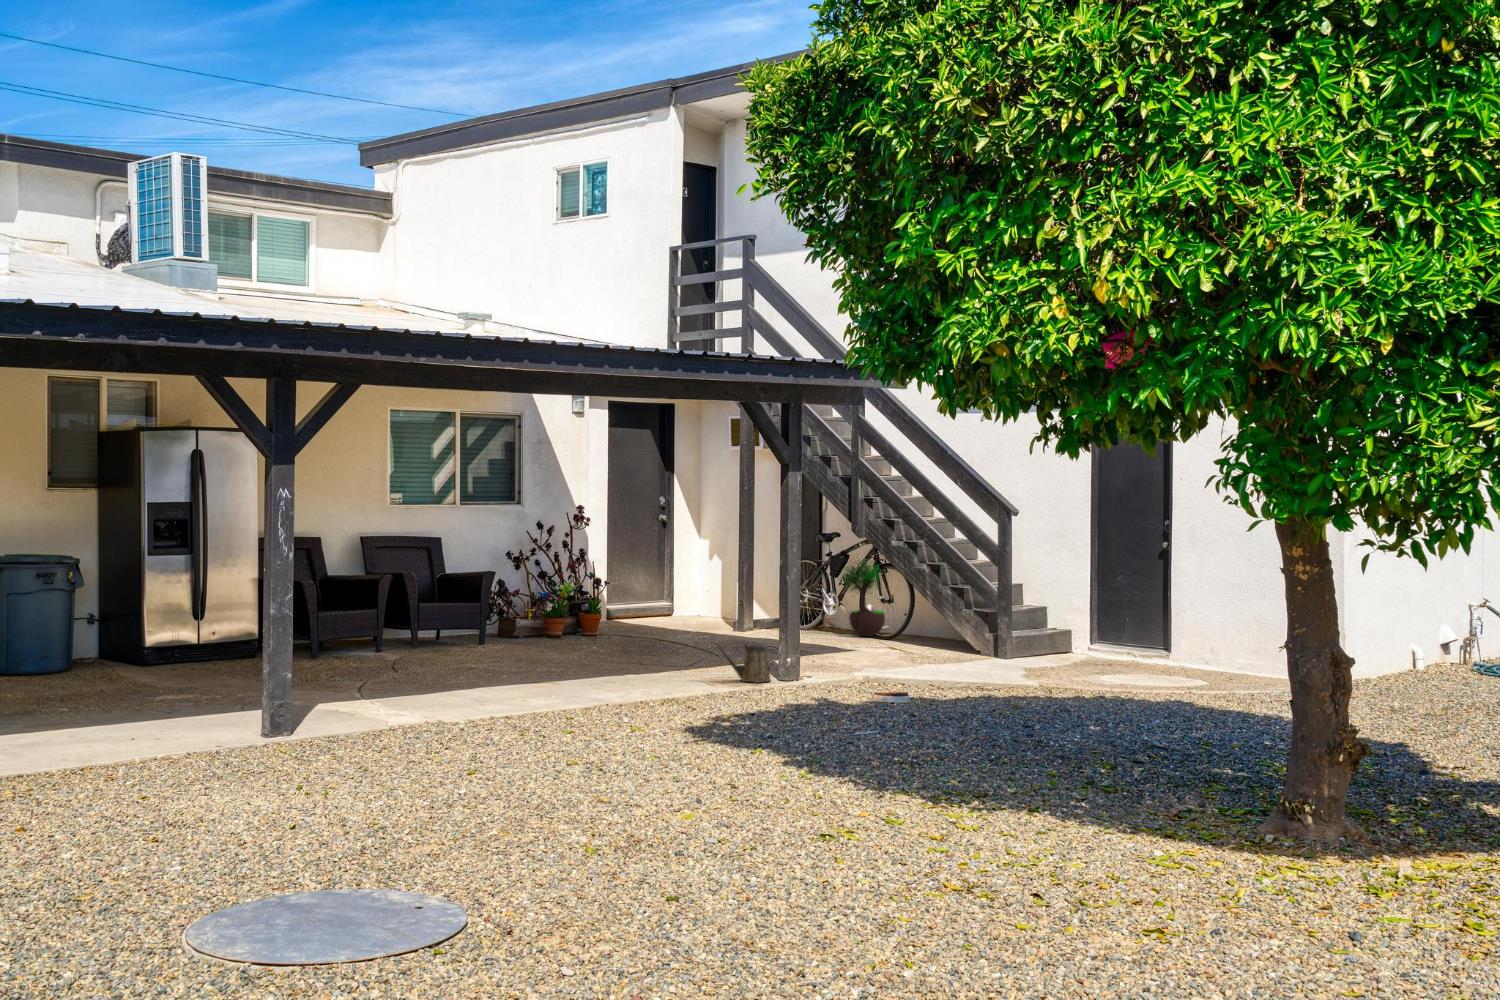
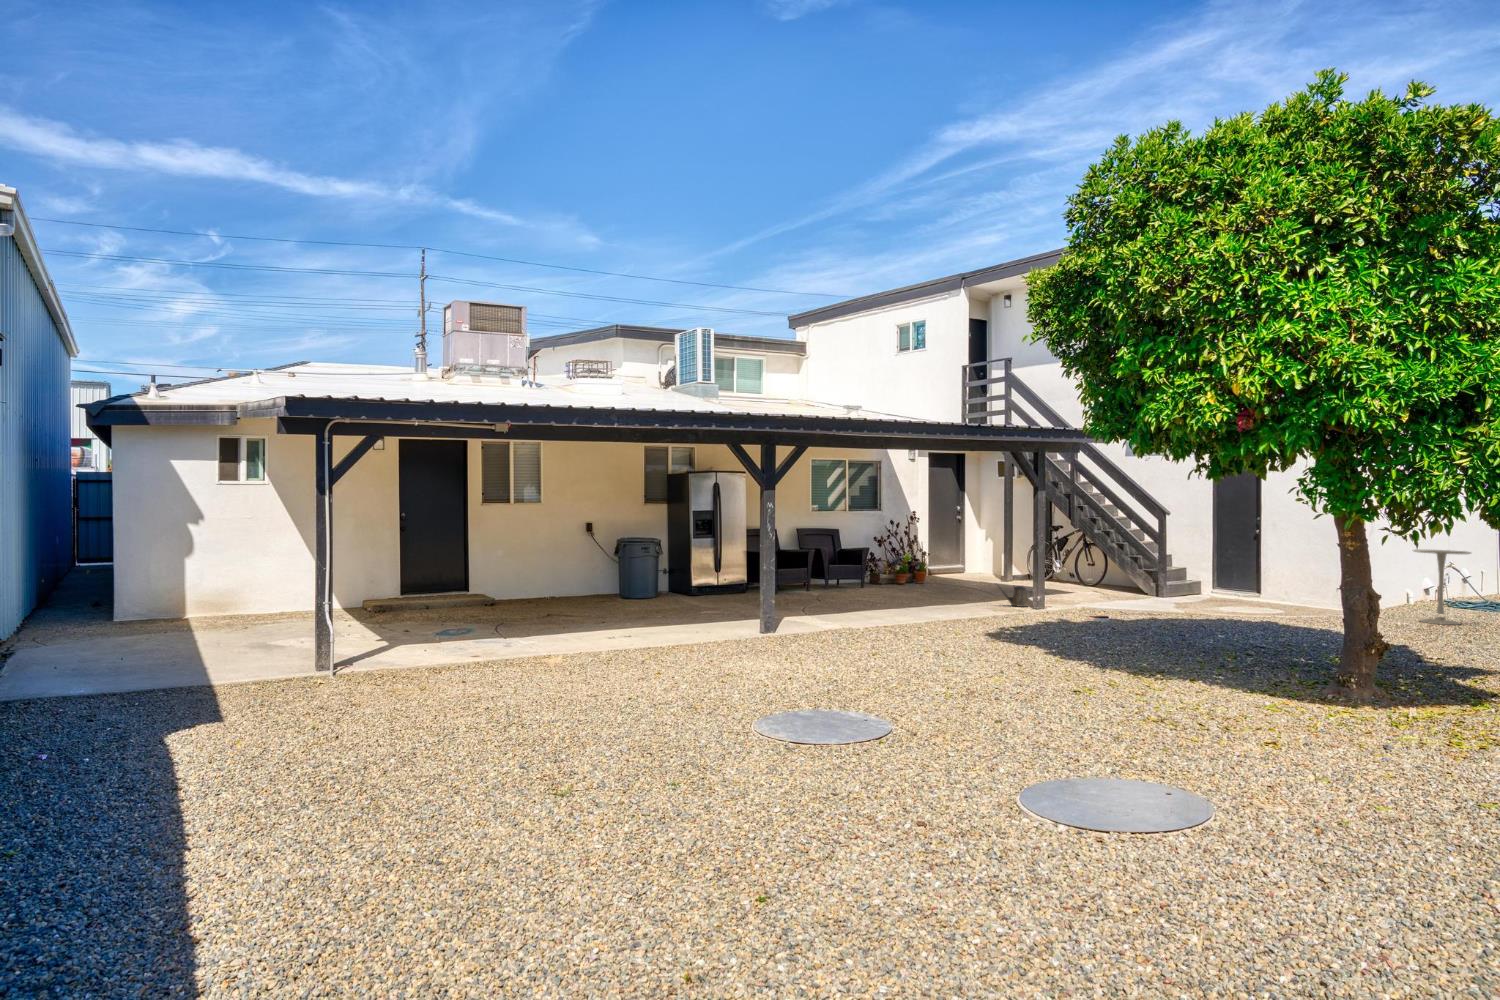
potted tree: present [841,559,885,637] -> none [1063,539,1092,587]
pedestal table: none [1368,568,1451,689] -> present [1414,550,1471,625]

